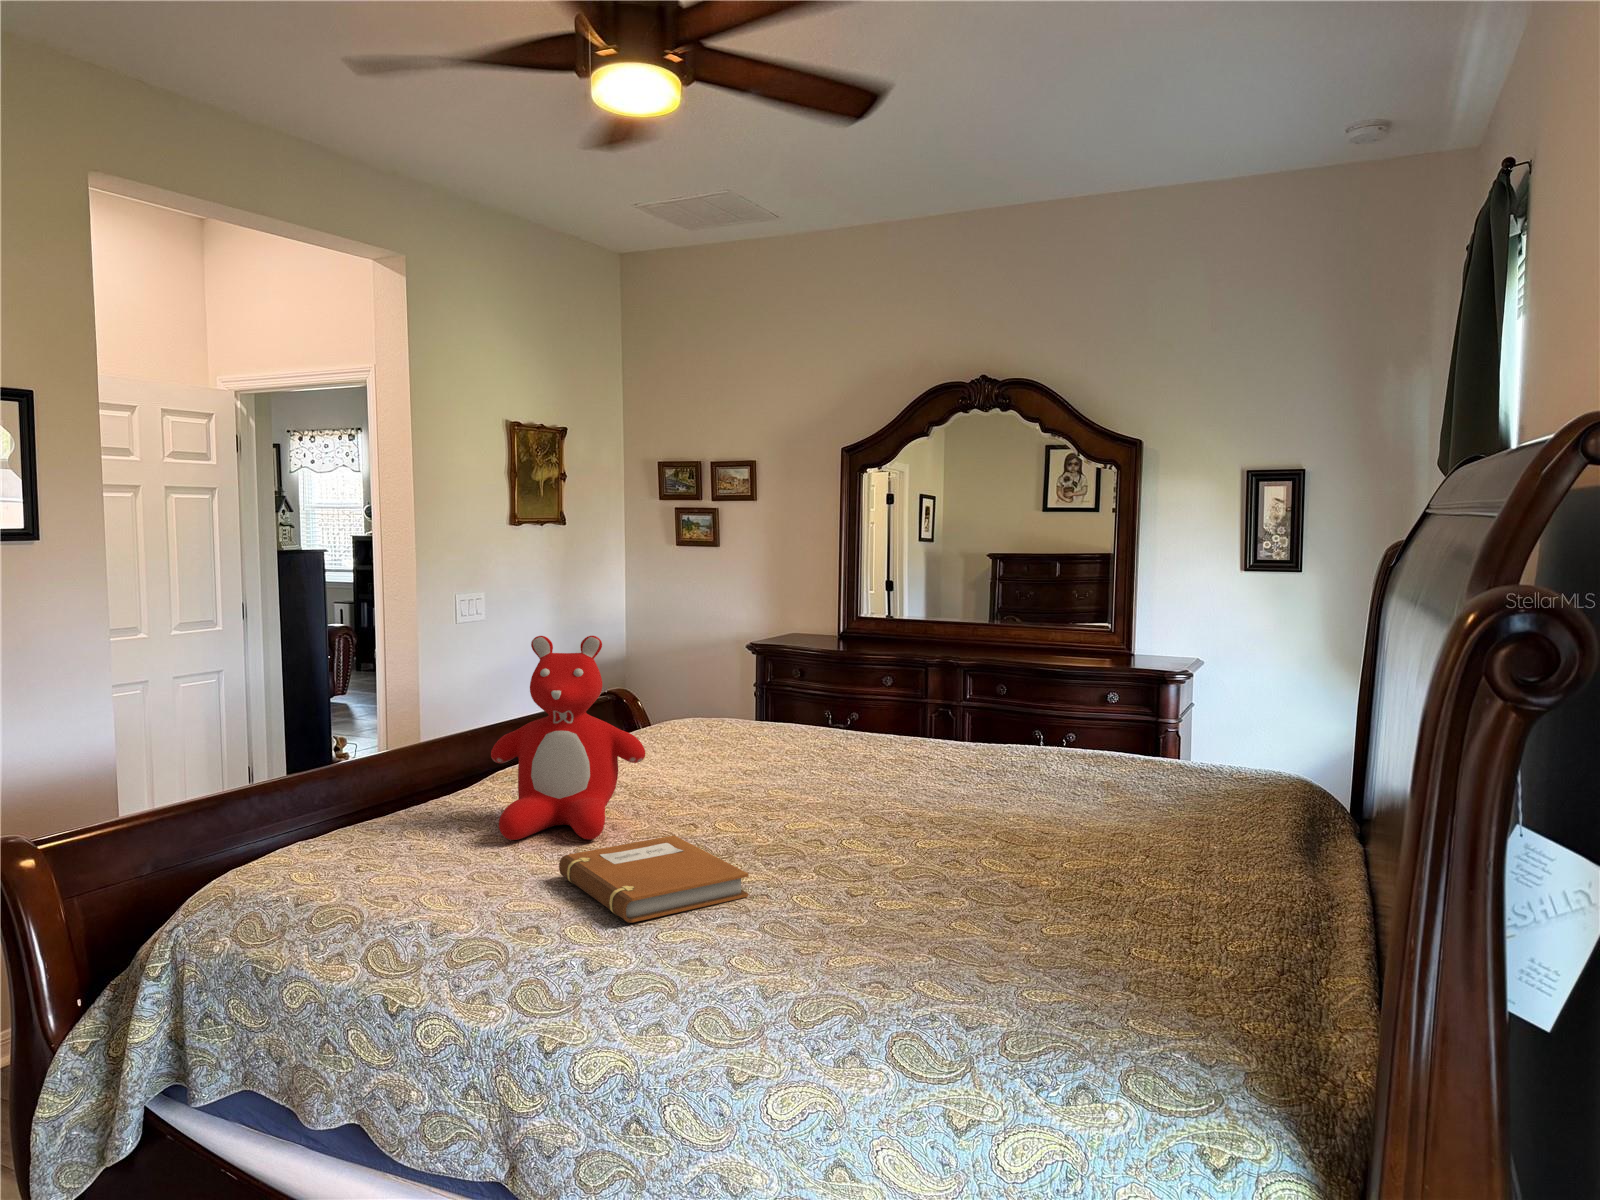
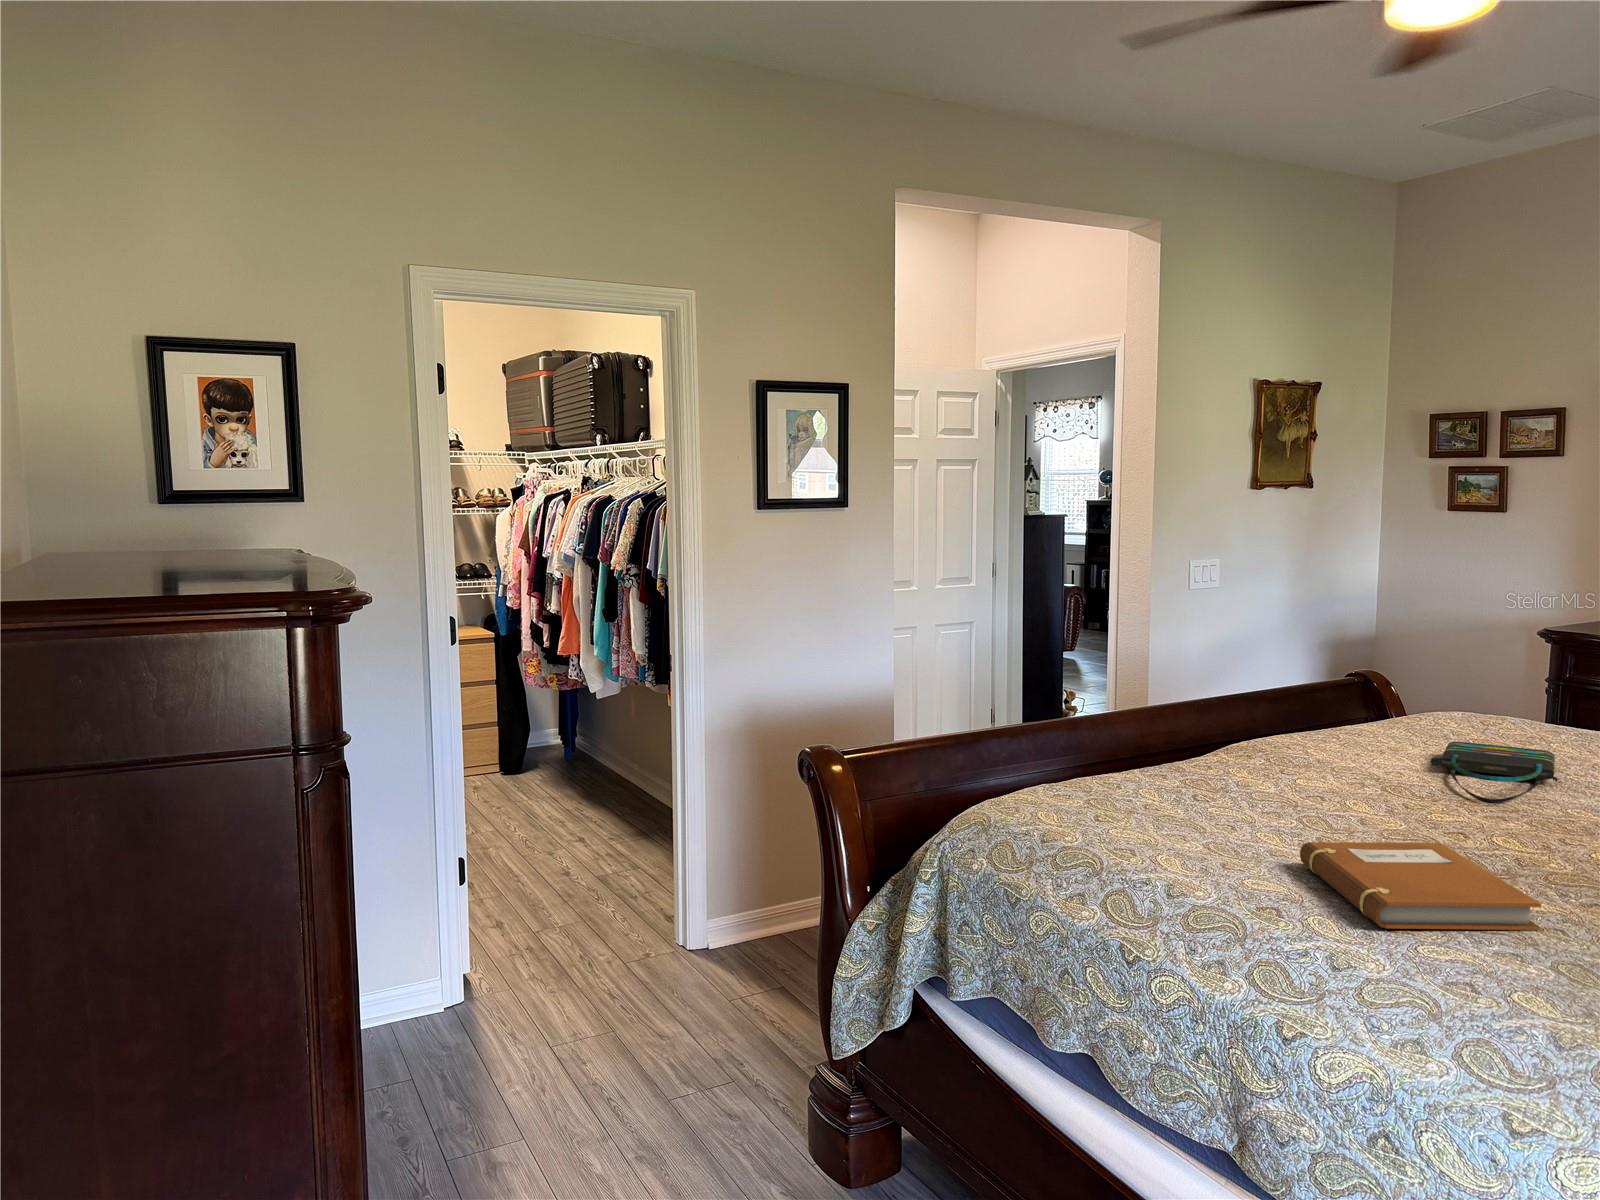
teddy bear: present [491,636,645,840] -> none [1225,605,1406,831]
tote bag: none [667,746,760,795] -> present [1430,742,1559,804]

